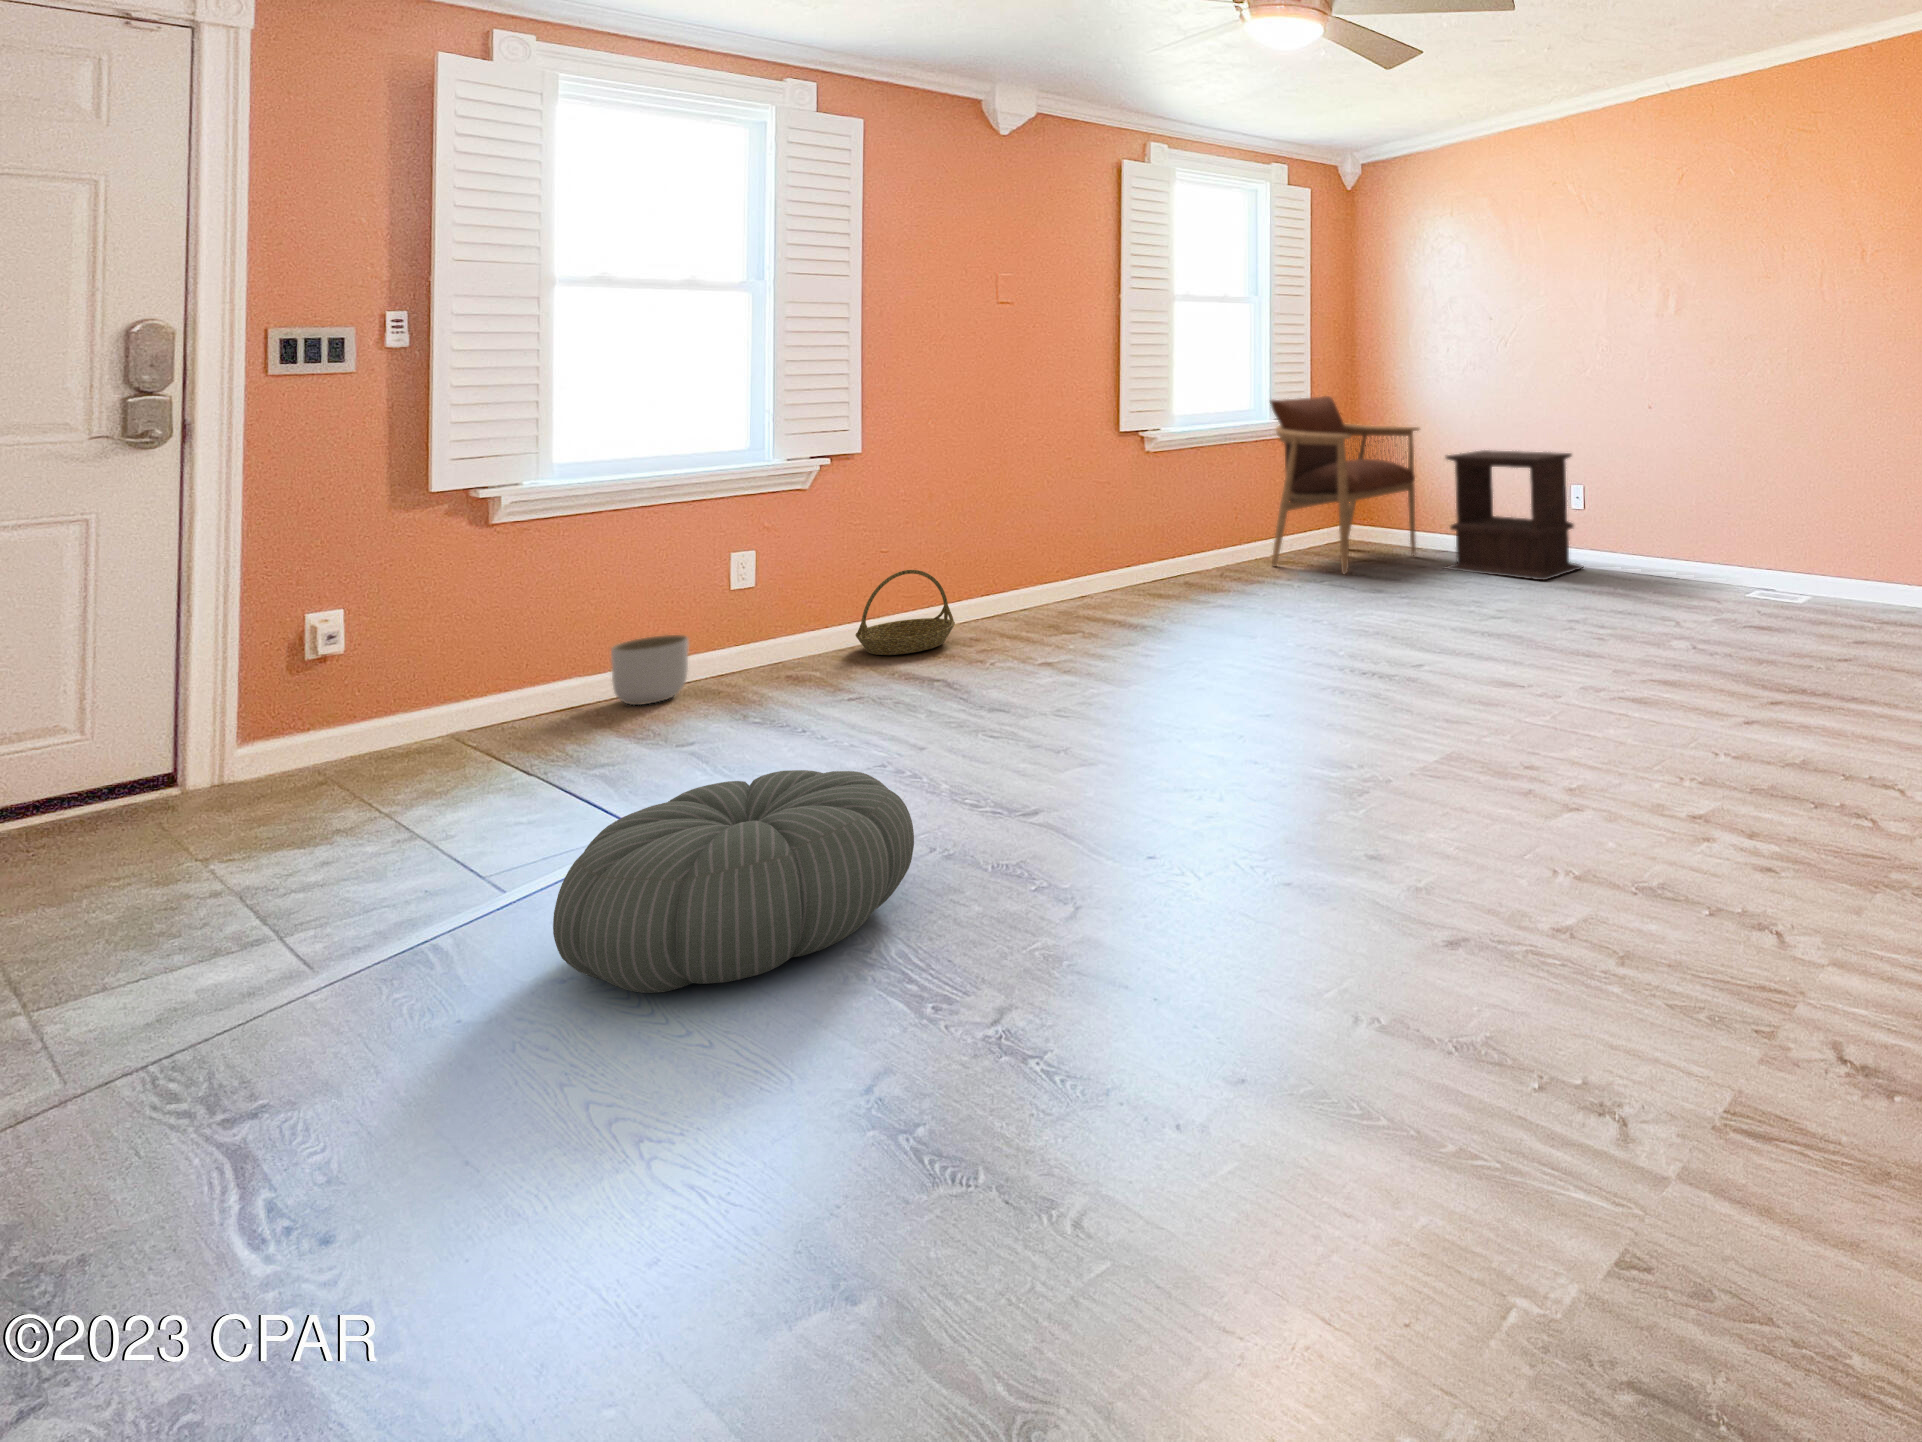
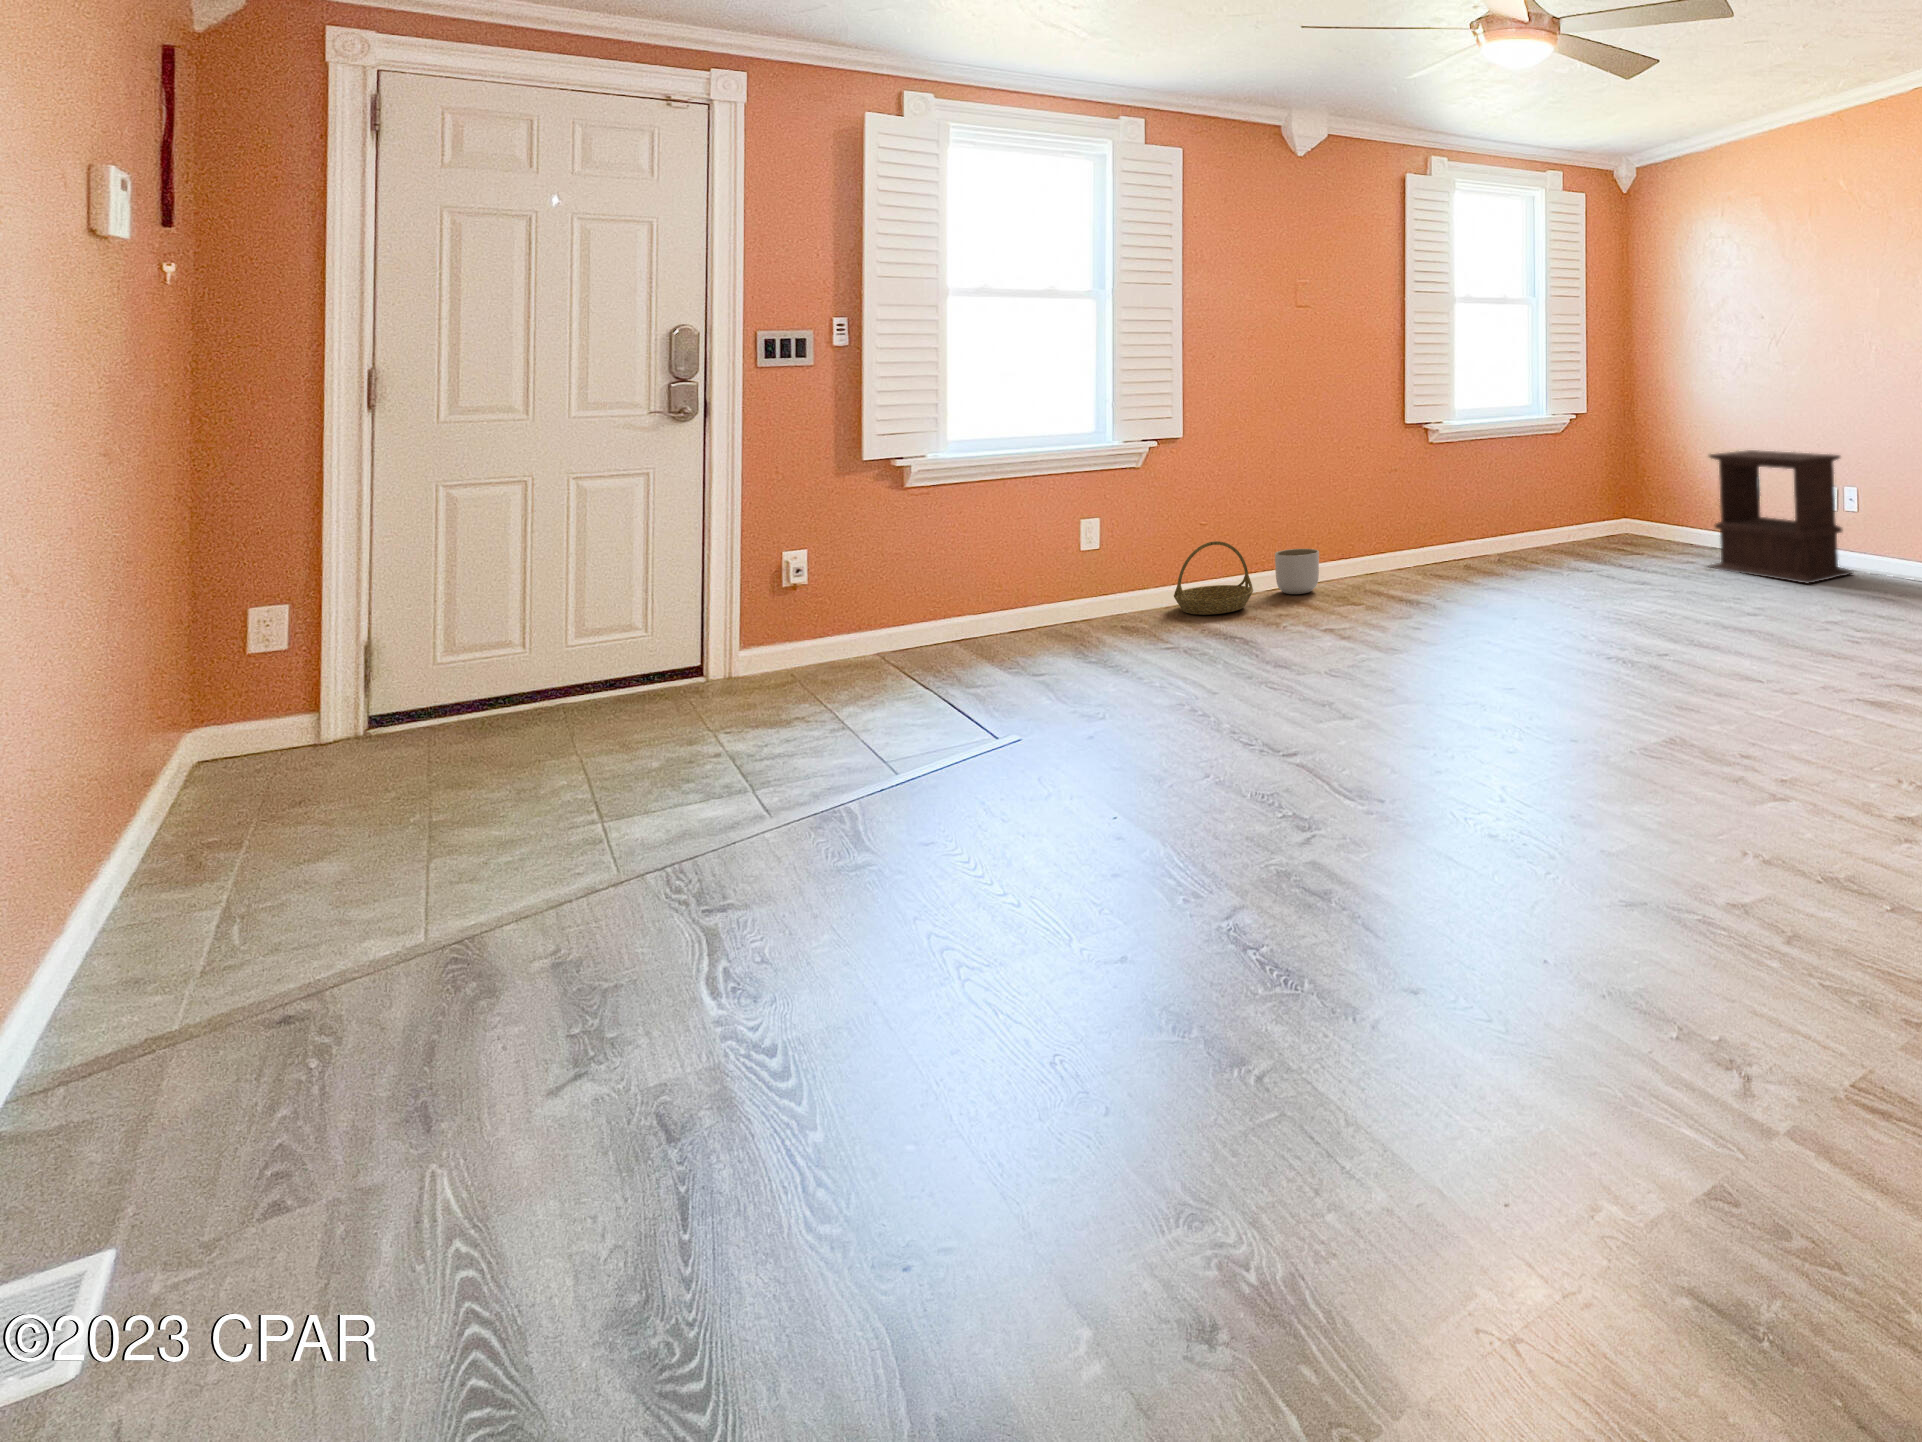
armchair: present [1270,396,1419,574] -> none [1539,393,1687,567]
planter: present [611,635,689,705] -> present [1275,549,1319,594]
pouf: present [553,770,914,993] -> none [922,696,1184,857]

